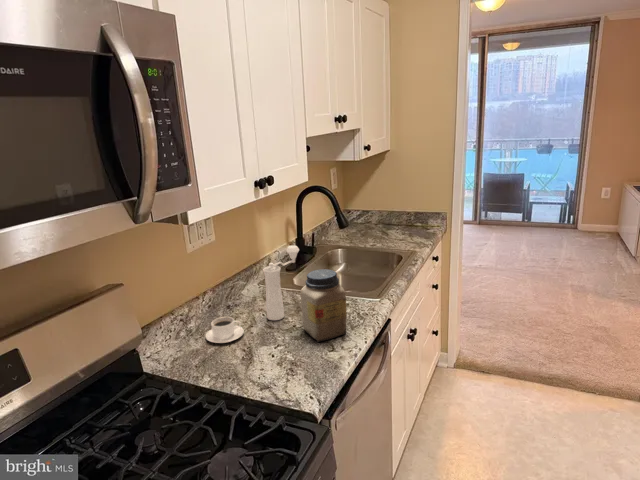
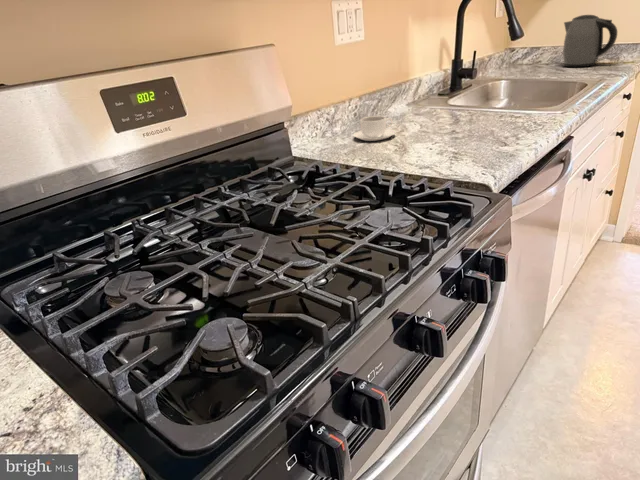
kettle: none [385,192,423,231] -> present [563,15,617,67]
pepper mill: present [263,246,299,320] -> none [420,41,465,127]
jar: present [301,269,347,342] -> none [466,54,525,140]

